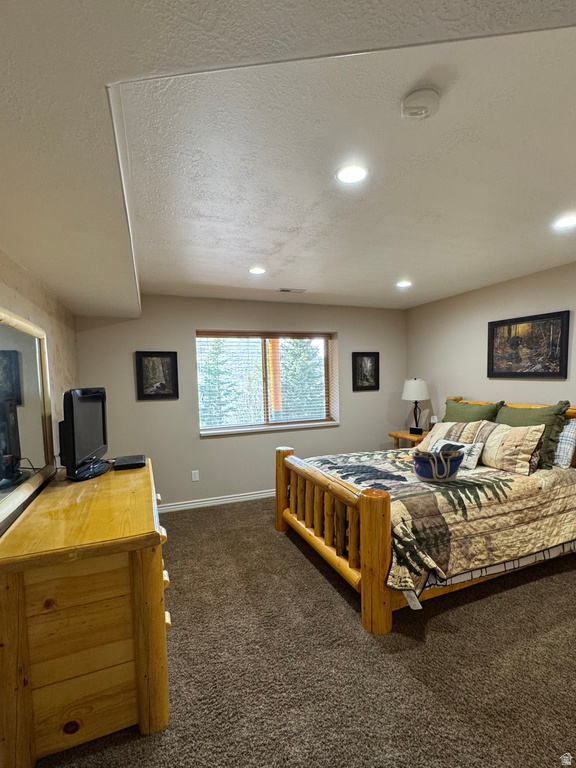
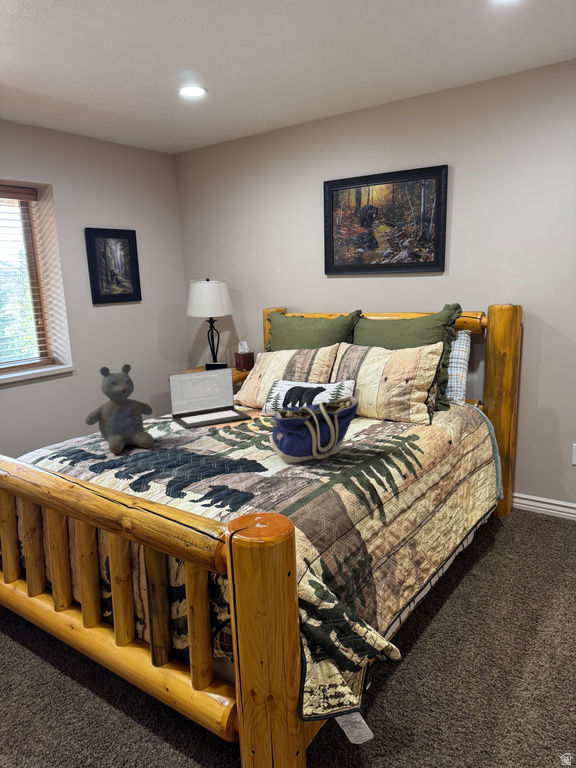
stuffed bear: none [332,422,364,465] -> present [86,364,154,454]
laptop: none [377,430,420,459] -> present [169,368,251,429]

